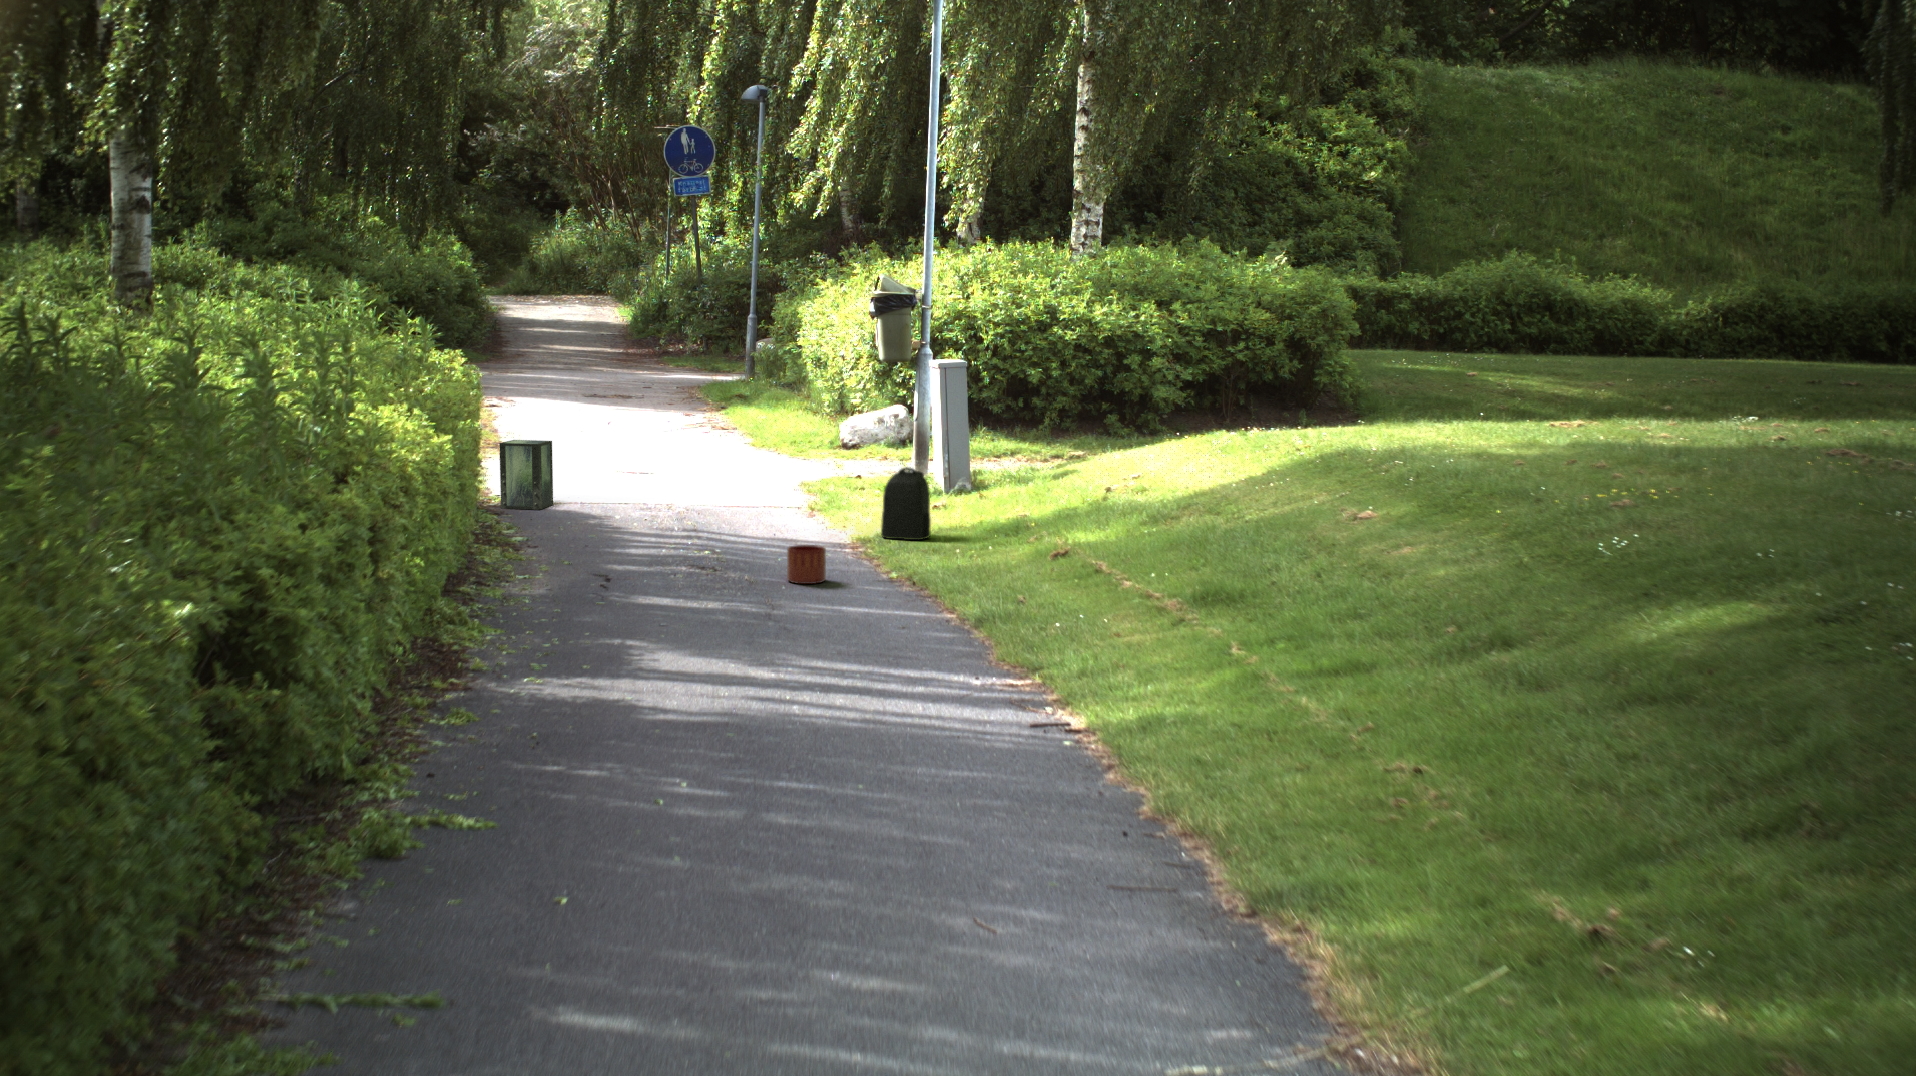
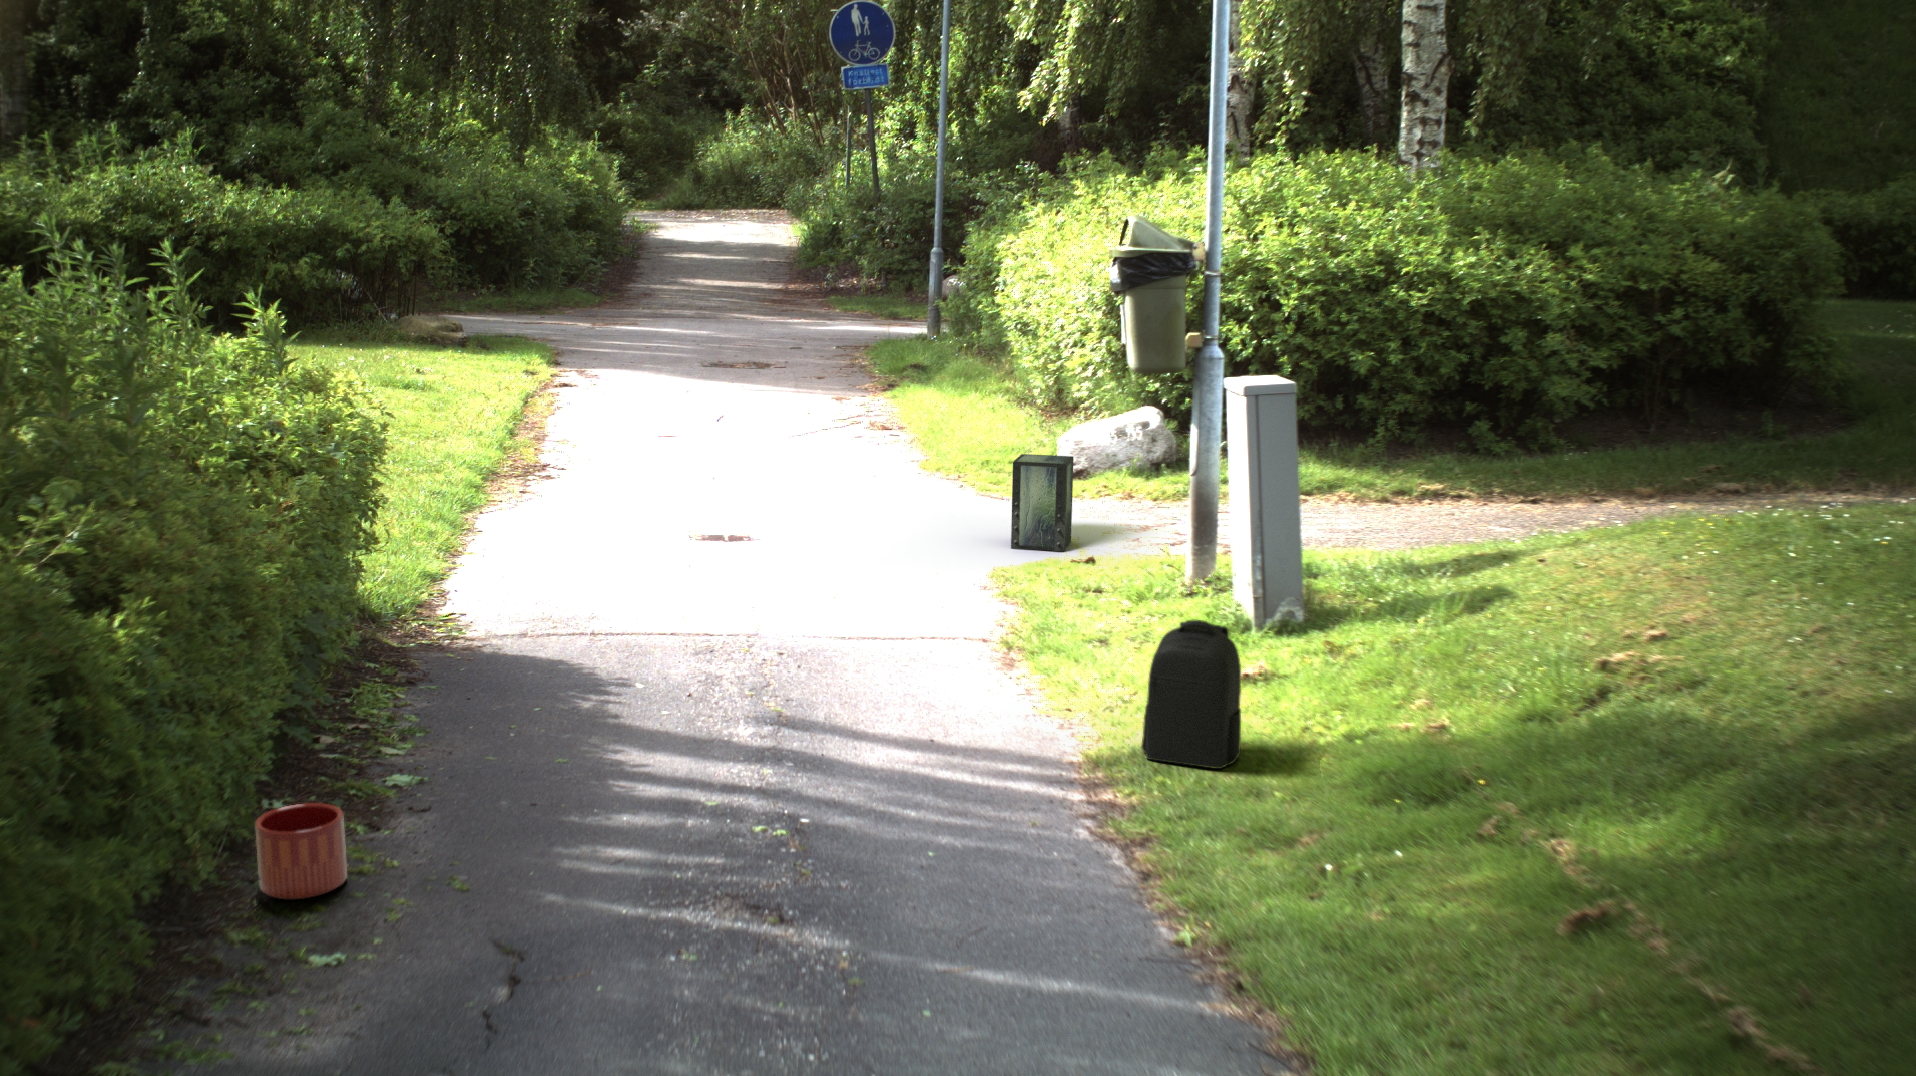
storage box: present [499,440,553,510] -> present [1011,454,1074,551]
planter: present [787,545,826,584] -> present [255,803,347,899]

